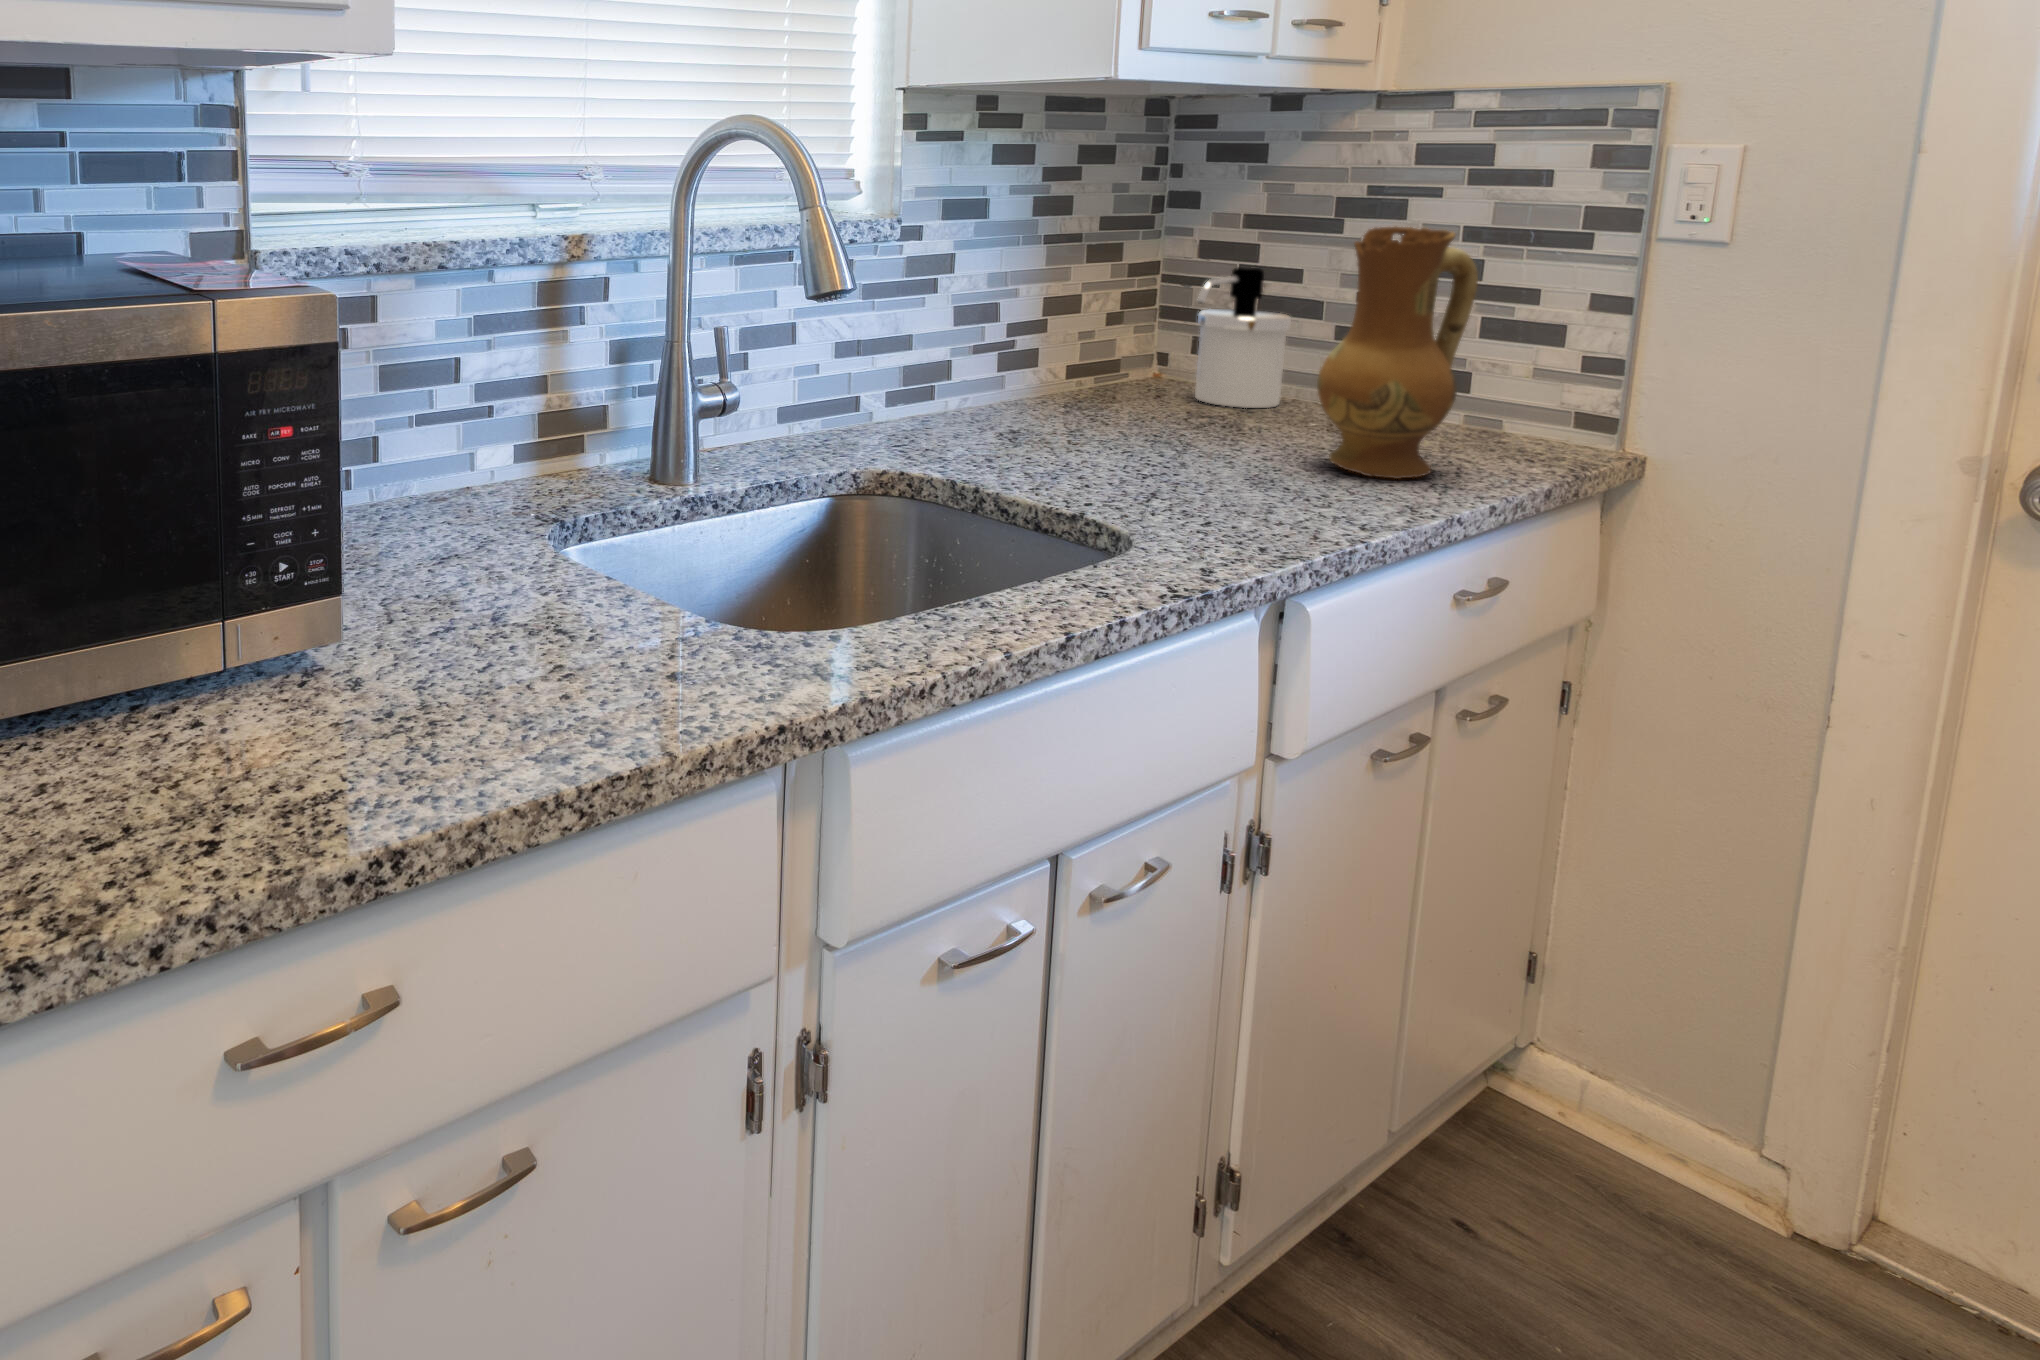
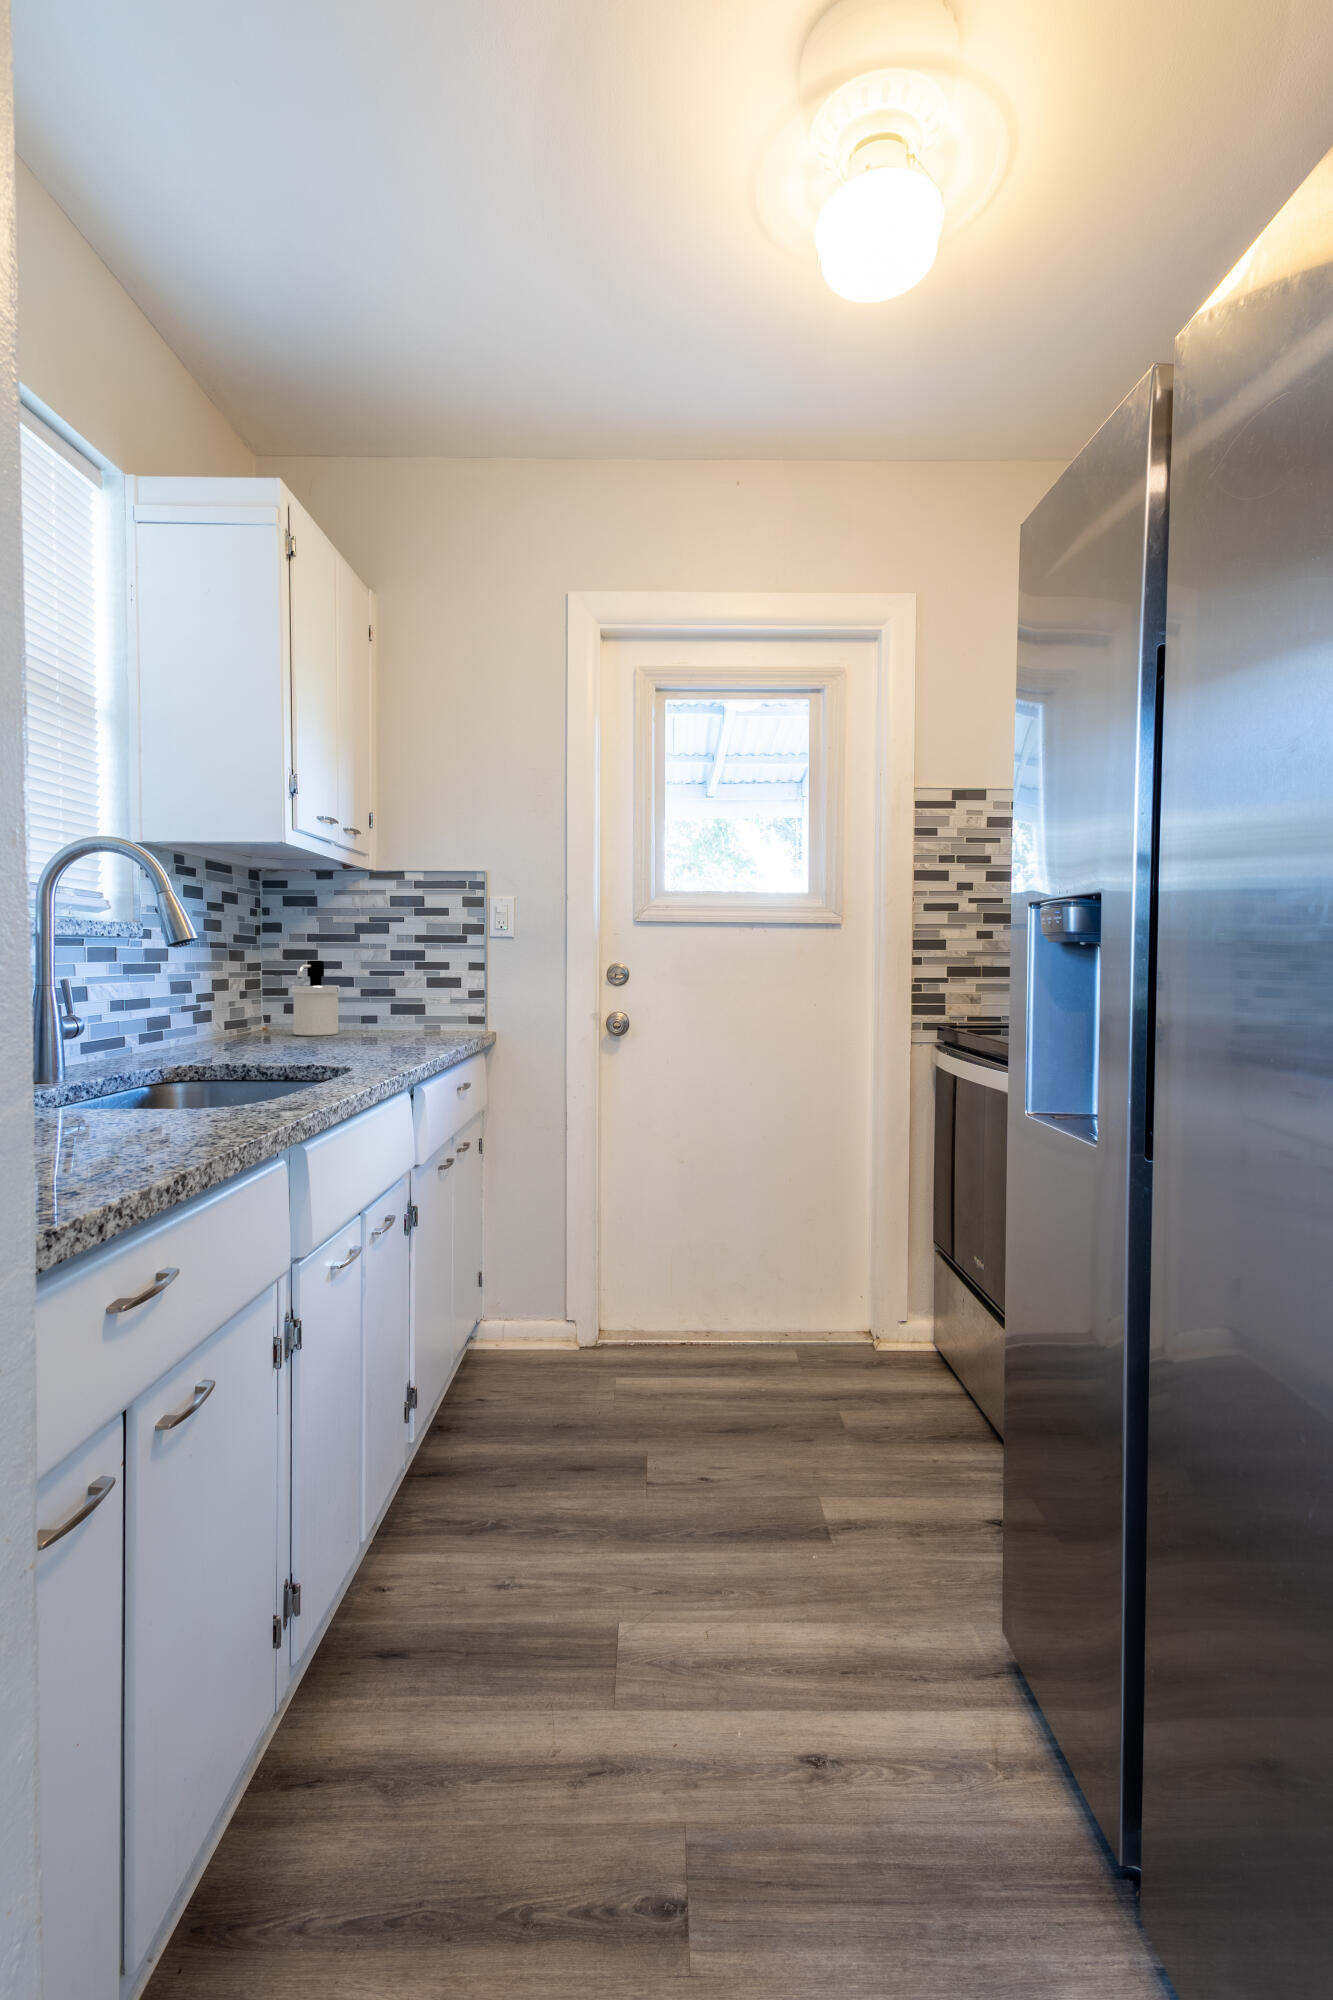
ceramic jug: present [1317,227,1478,479] -> none [382,926,441,1045]

